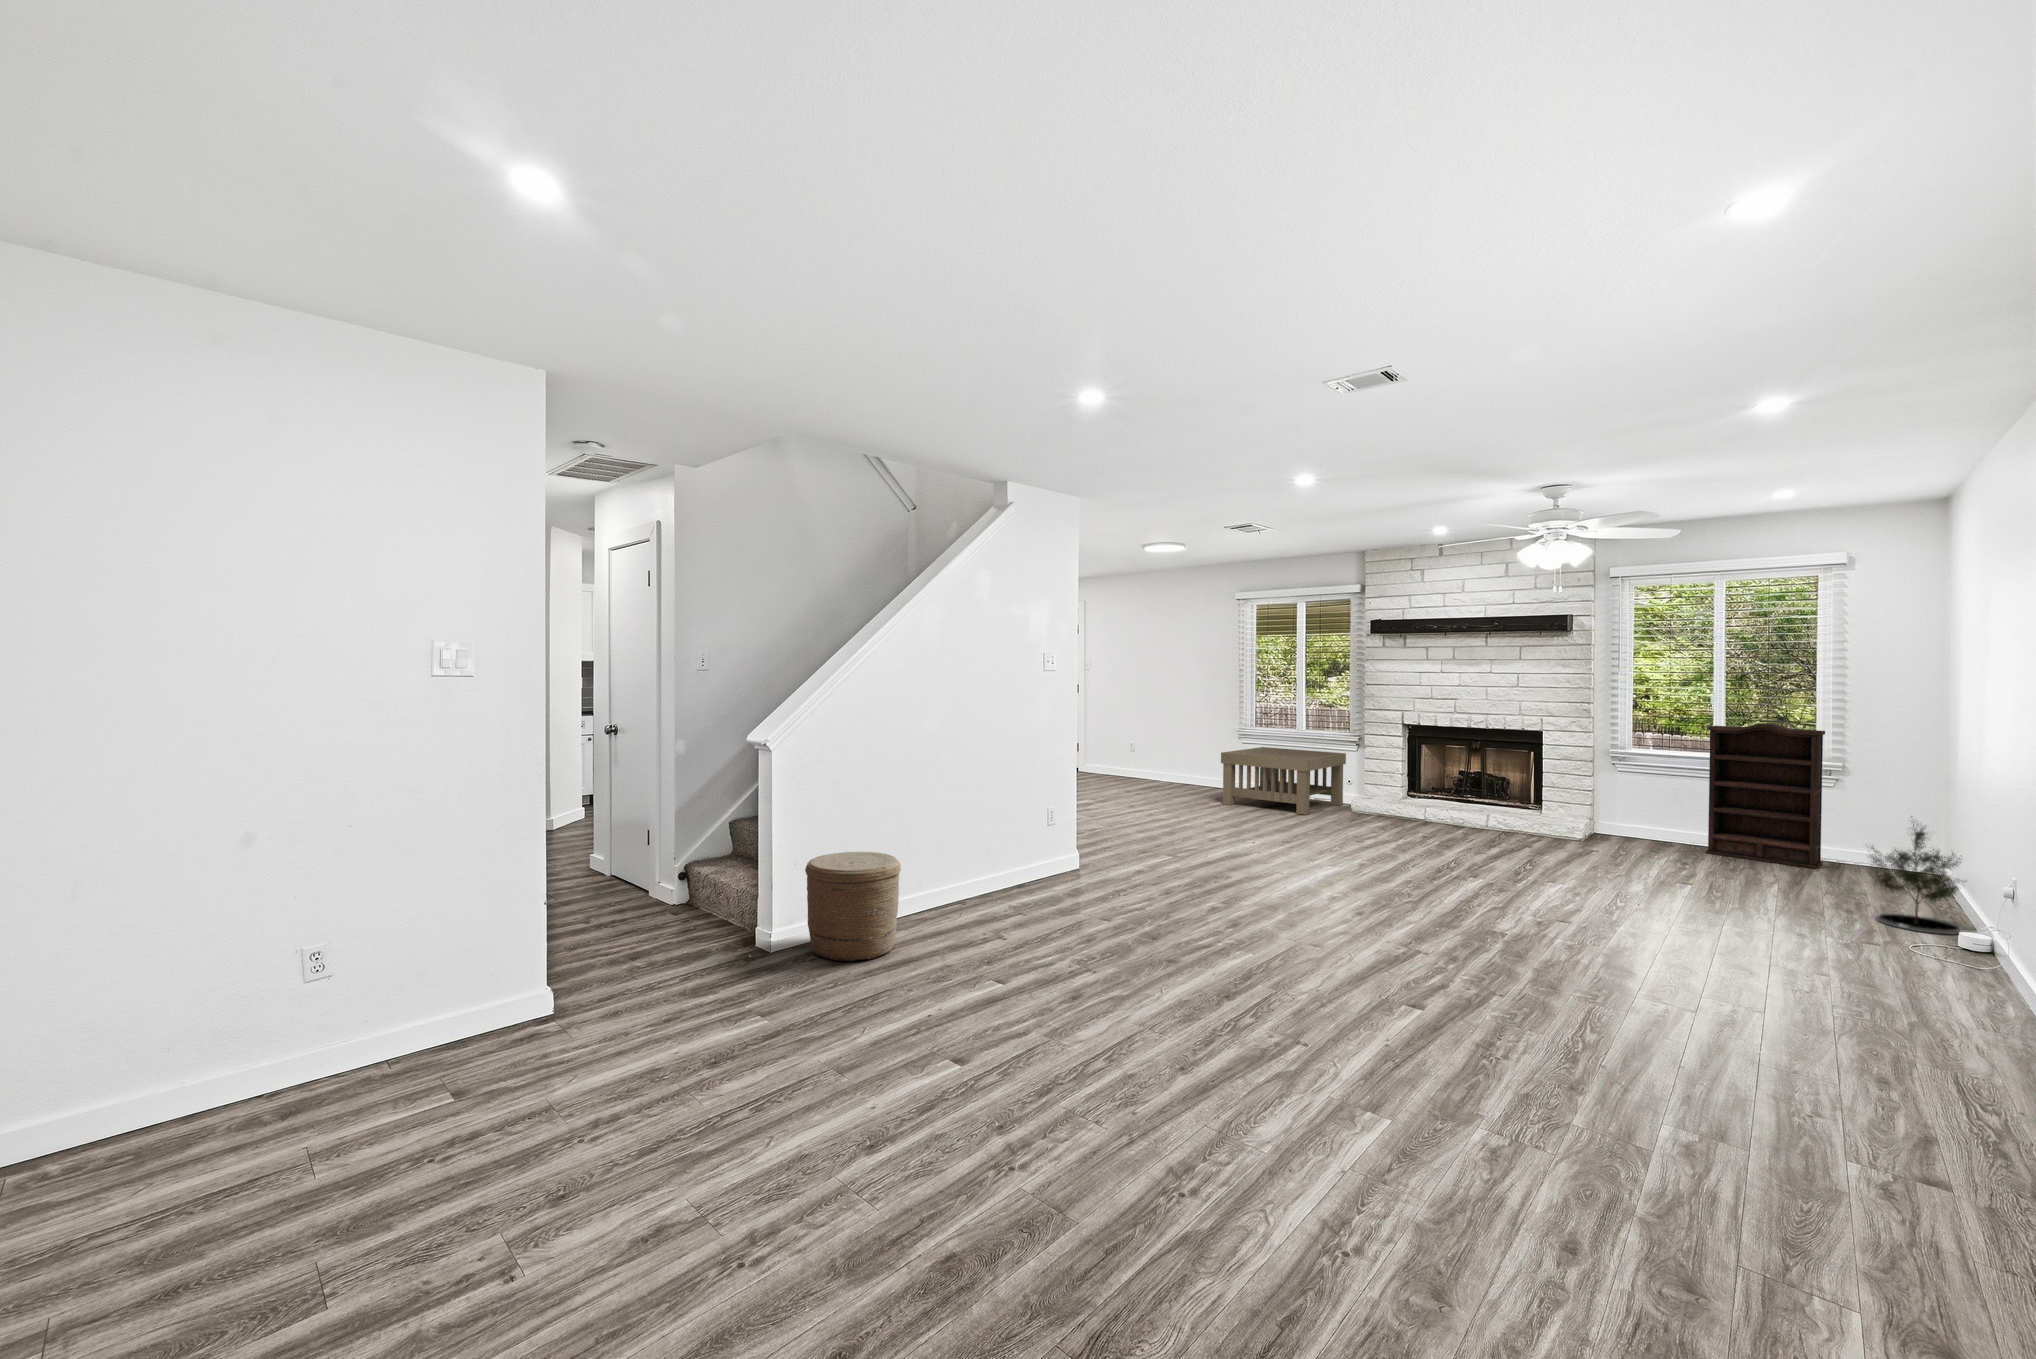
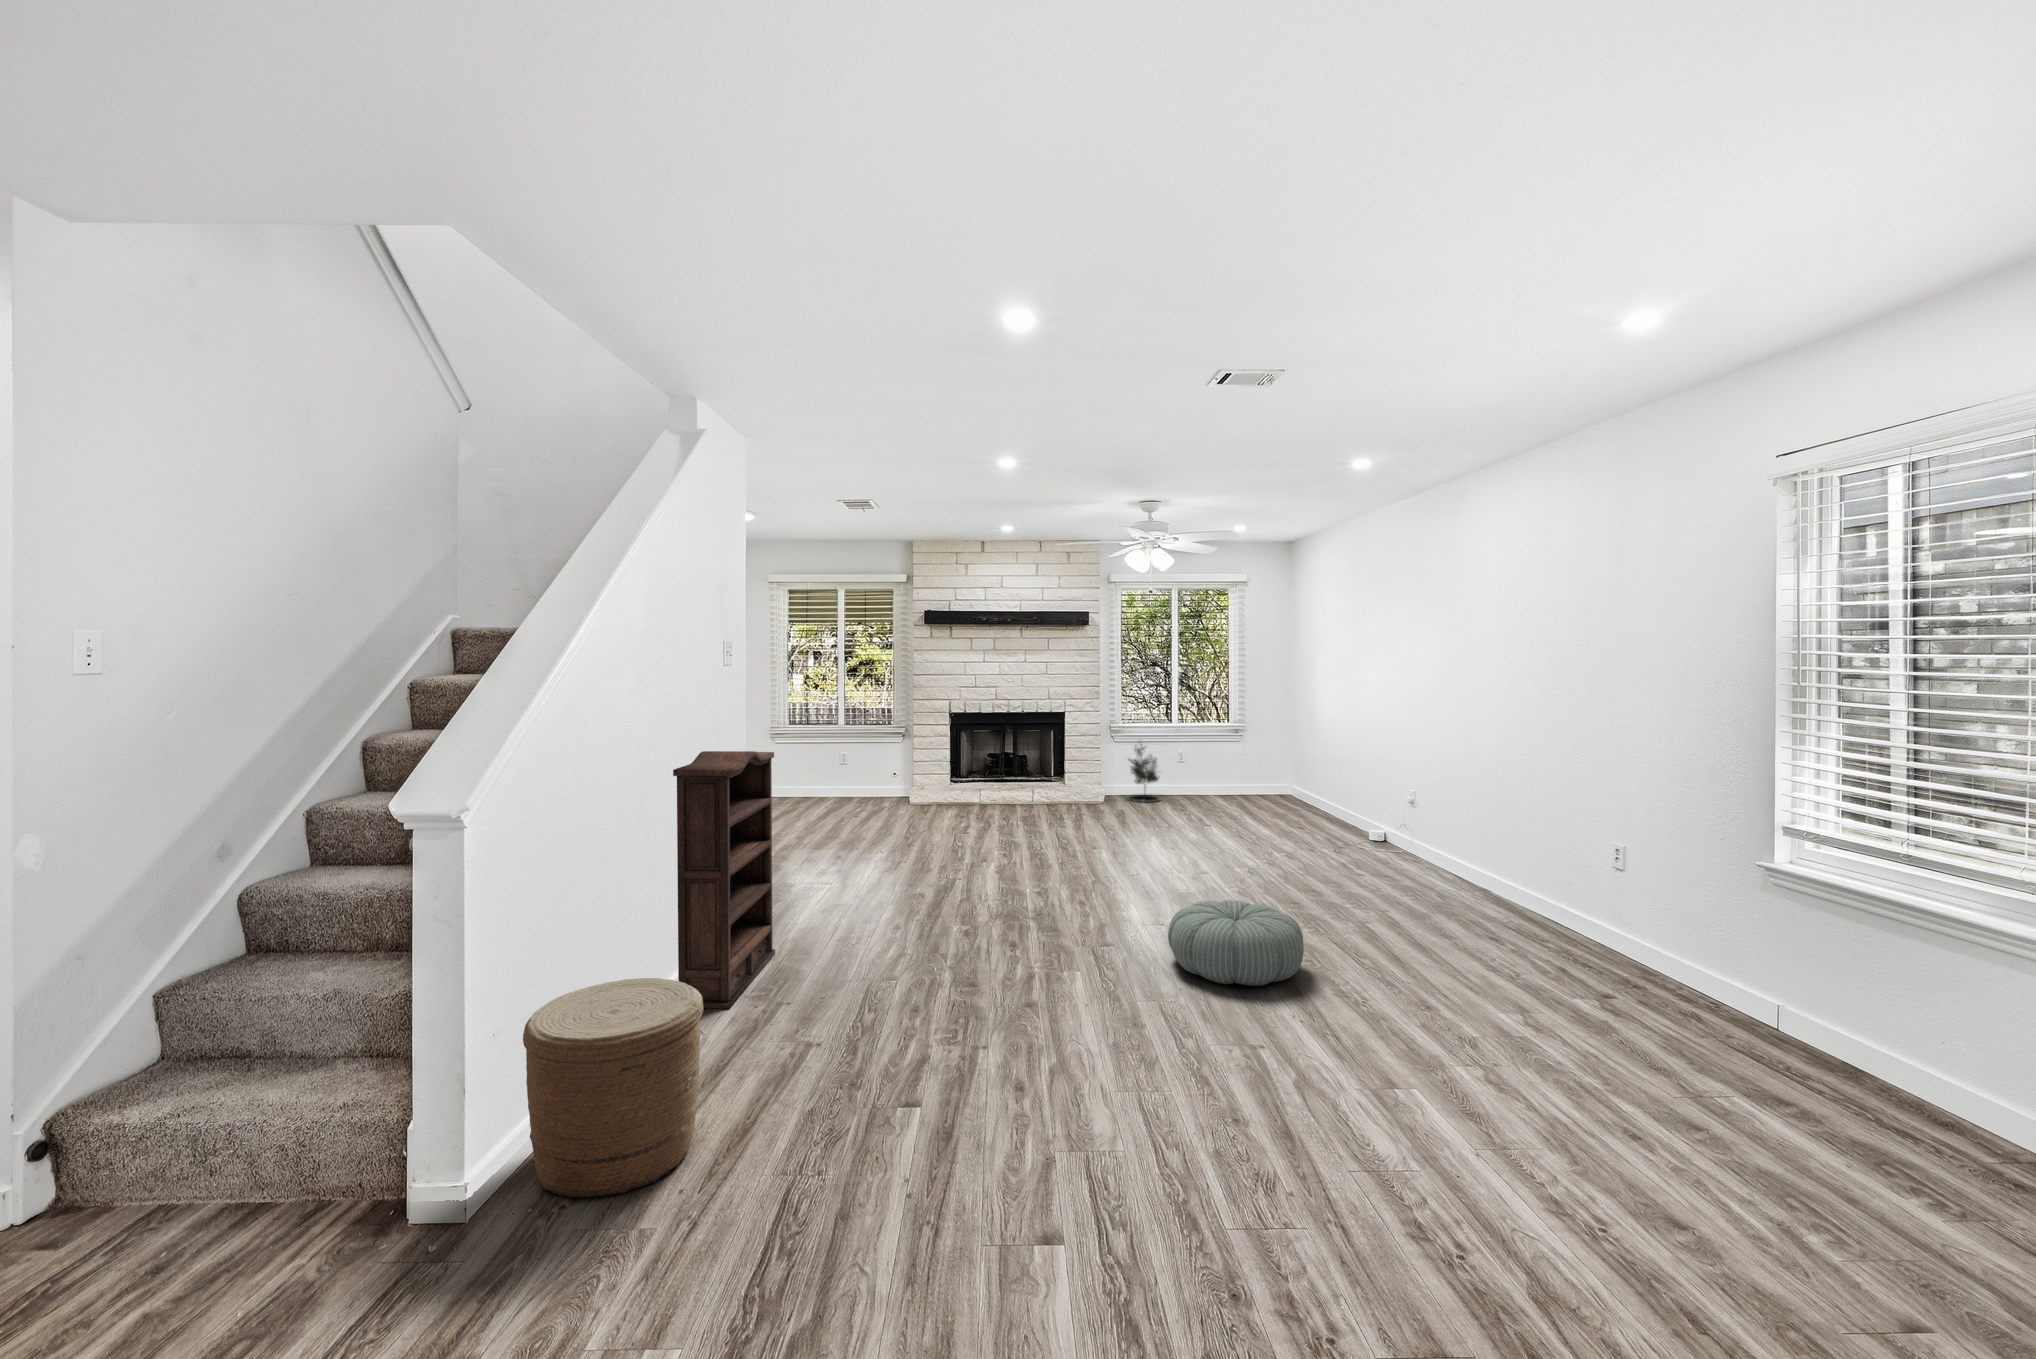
bookshelf: present [1706,723,1825,869] -> present [673,751,775,1008]
coffee table: present [1221,747,1346,815] -> none [778,744,892,811]
potted tree: present [1870,821,1964,935] -> present [1127,746,1160,802]
pouf: none [1341,915,1492,1004] -> present [1168,900,1304,986]

